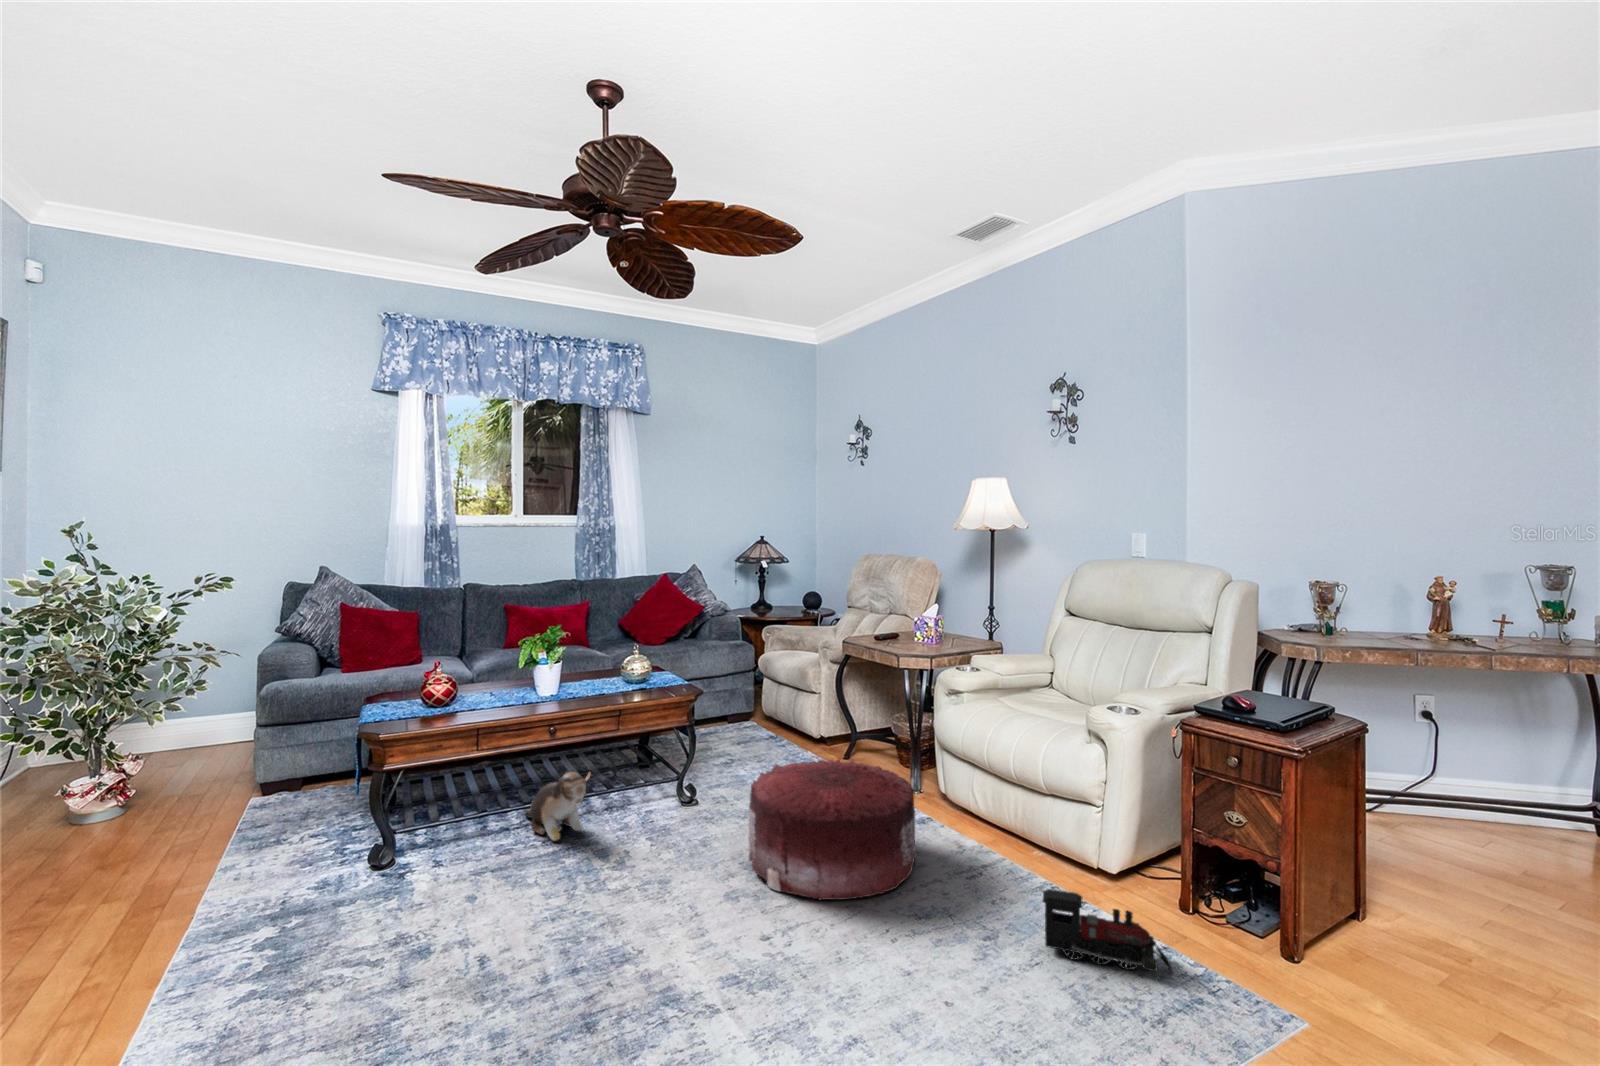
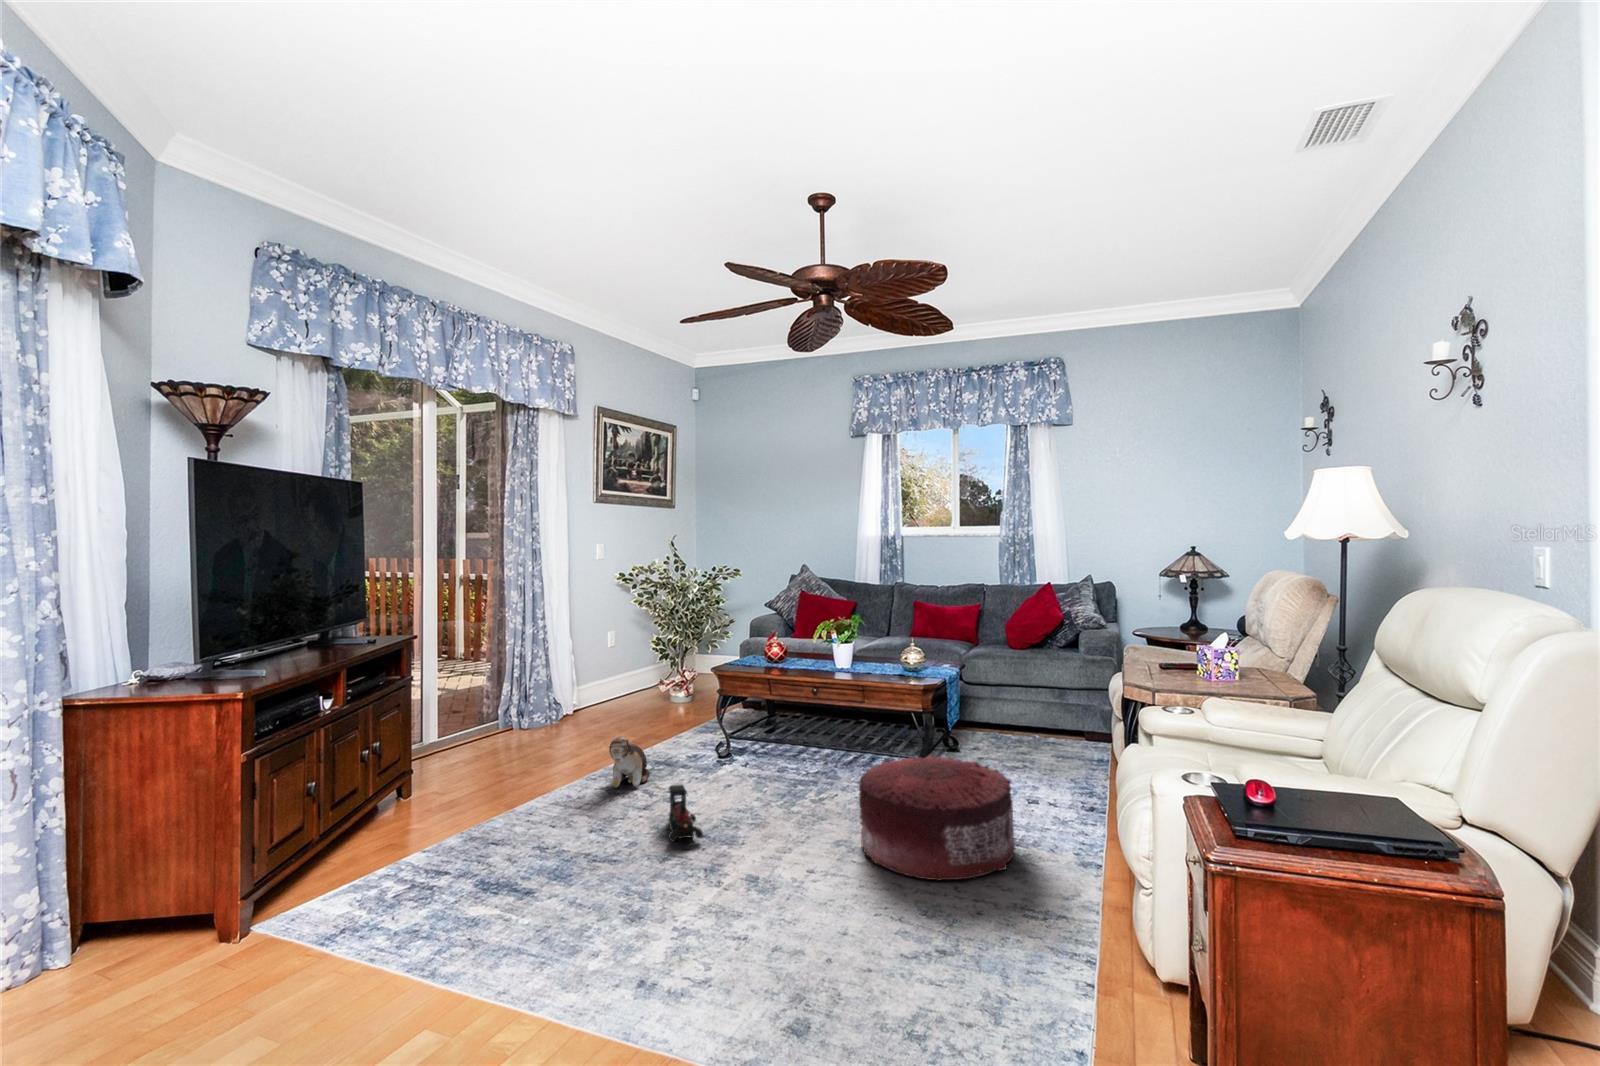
plush toy: present [525,772,591,841] -> present [605,737,649,788]
toy train: present [1043,889,1172,971] -> present [668,785,703,844]

